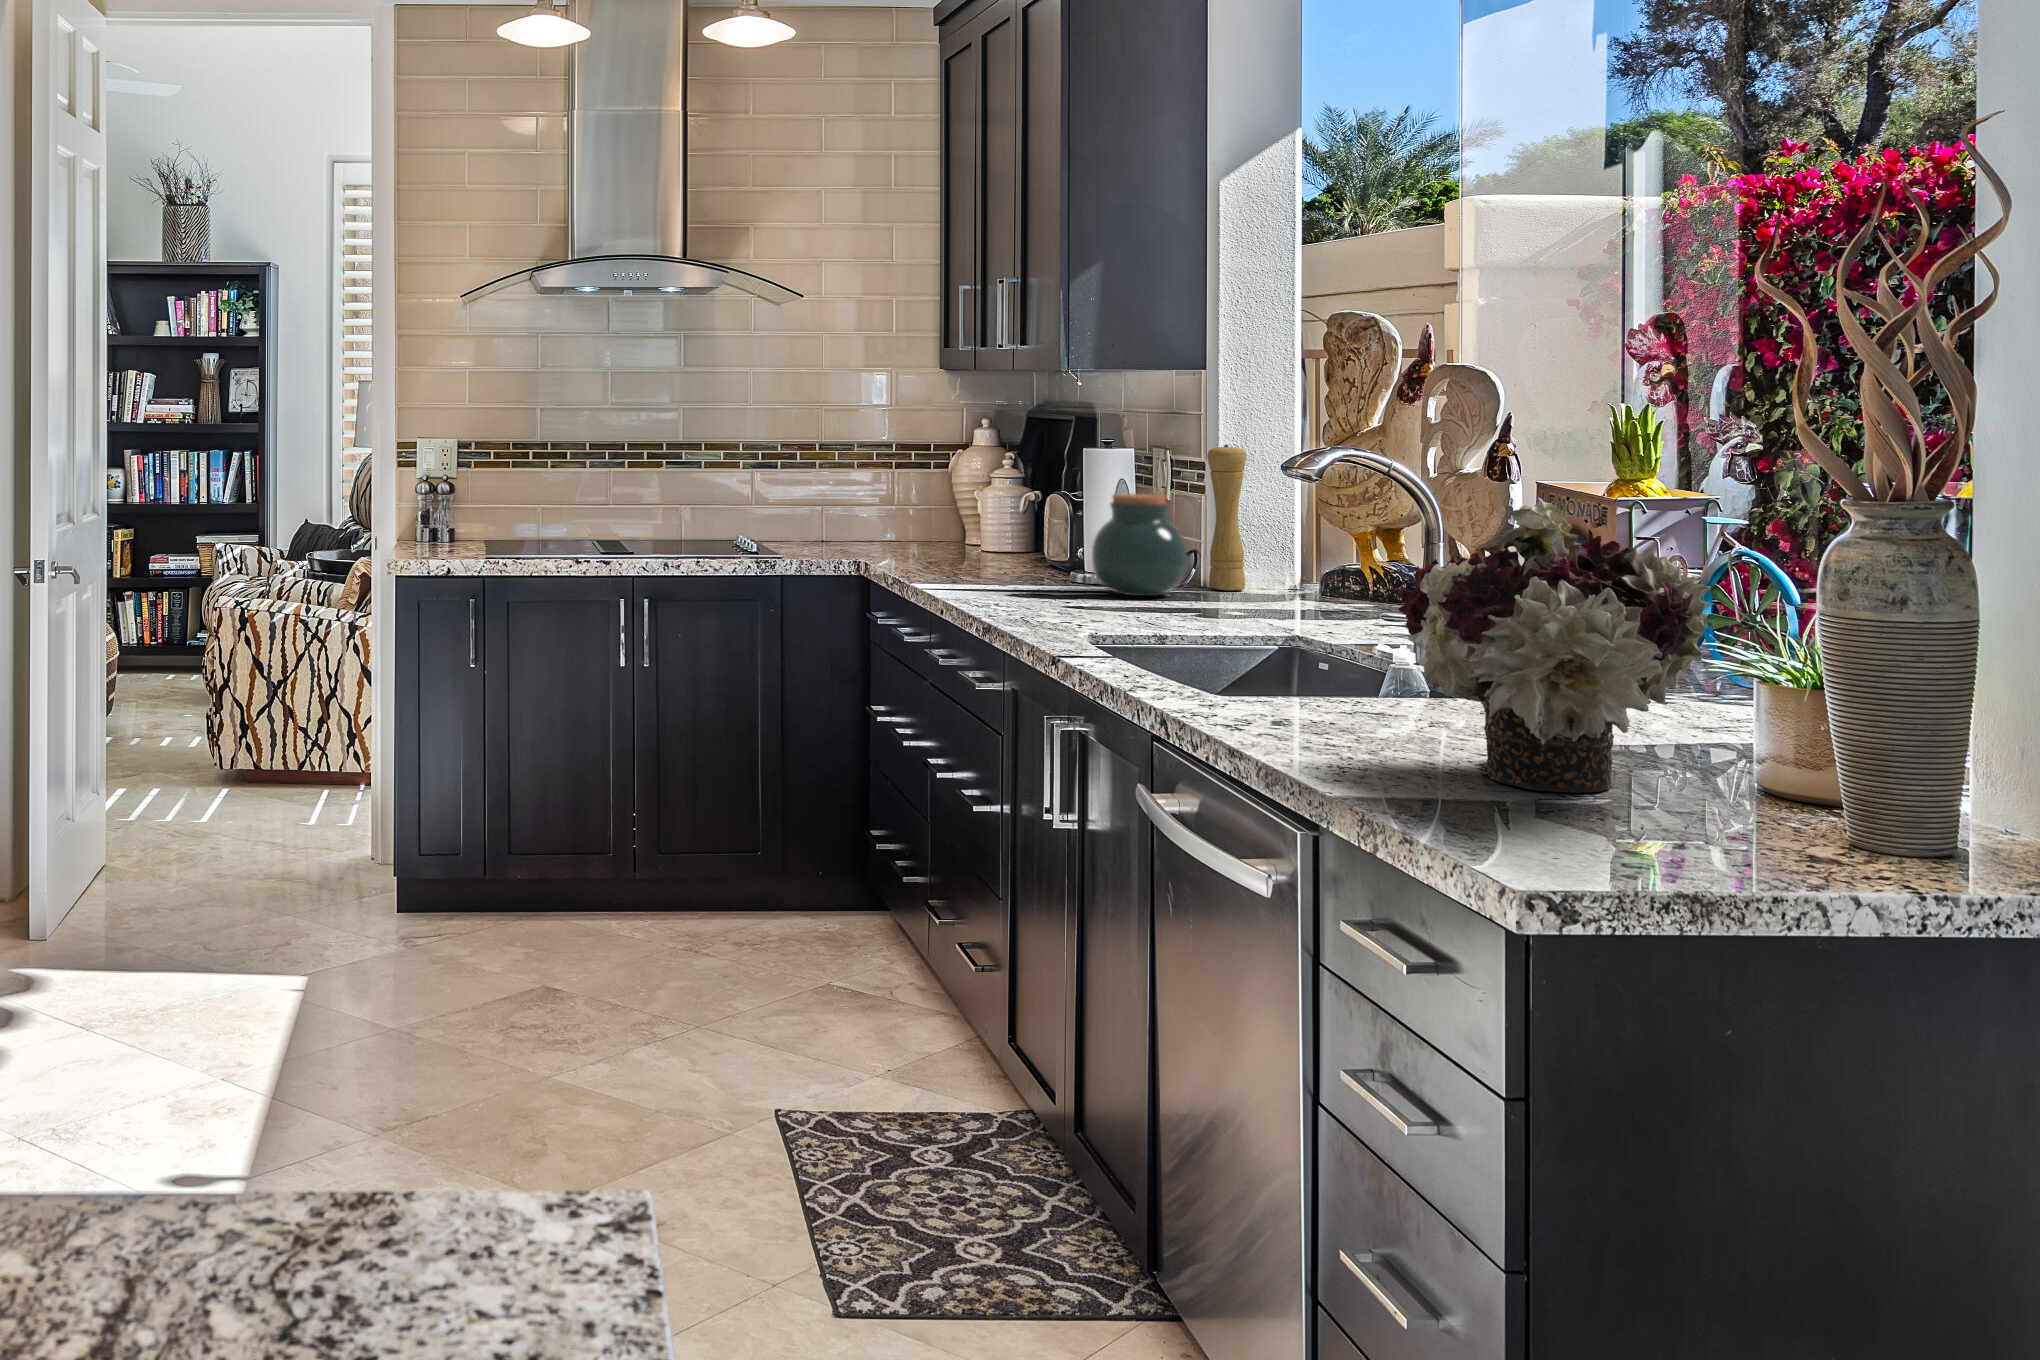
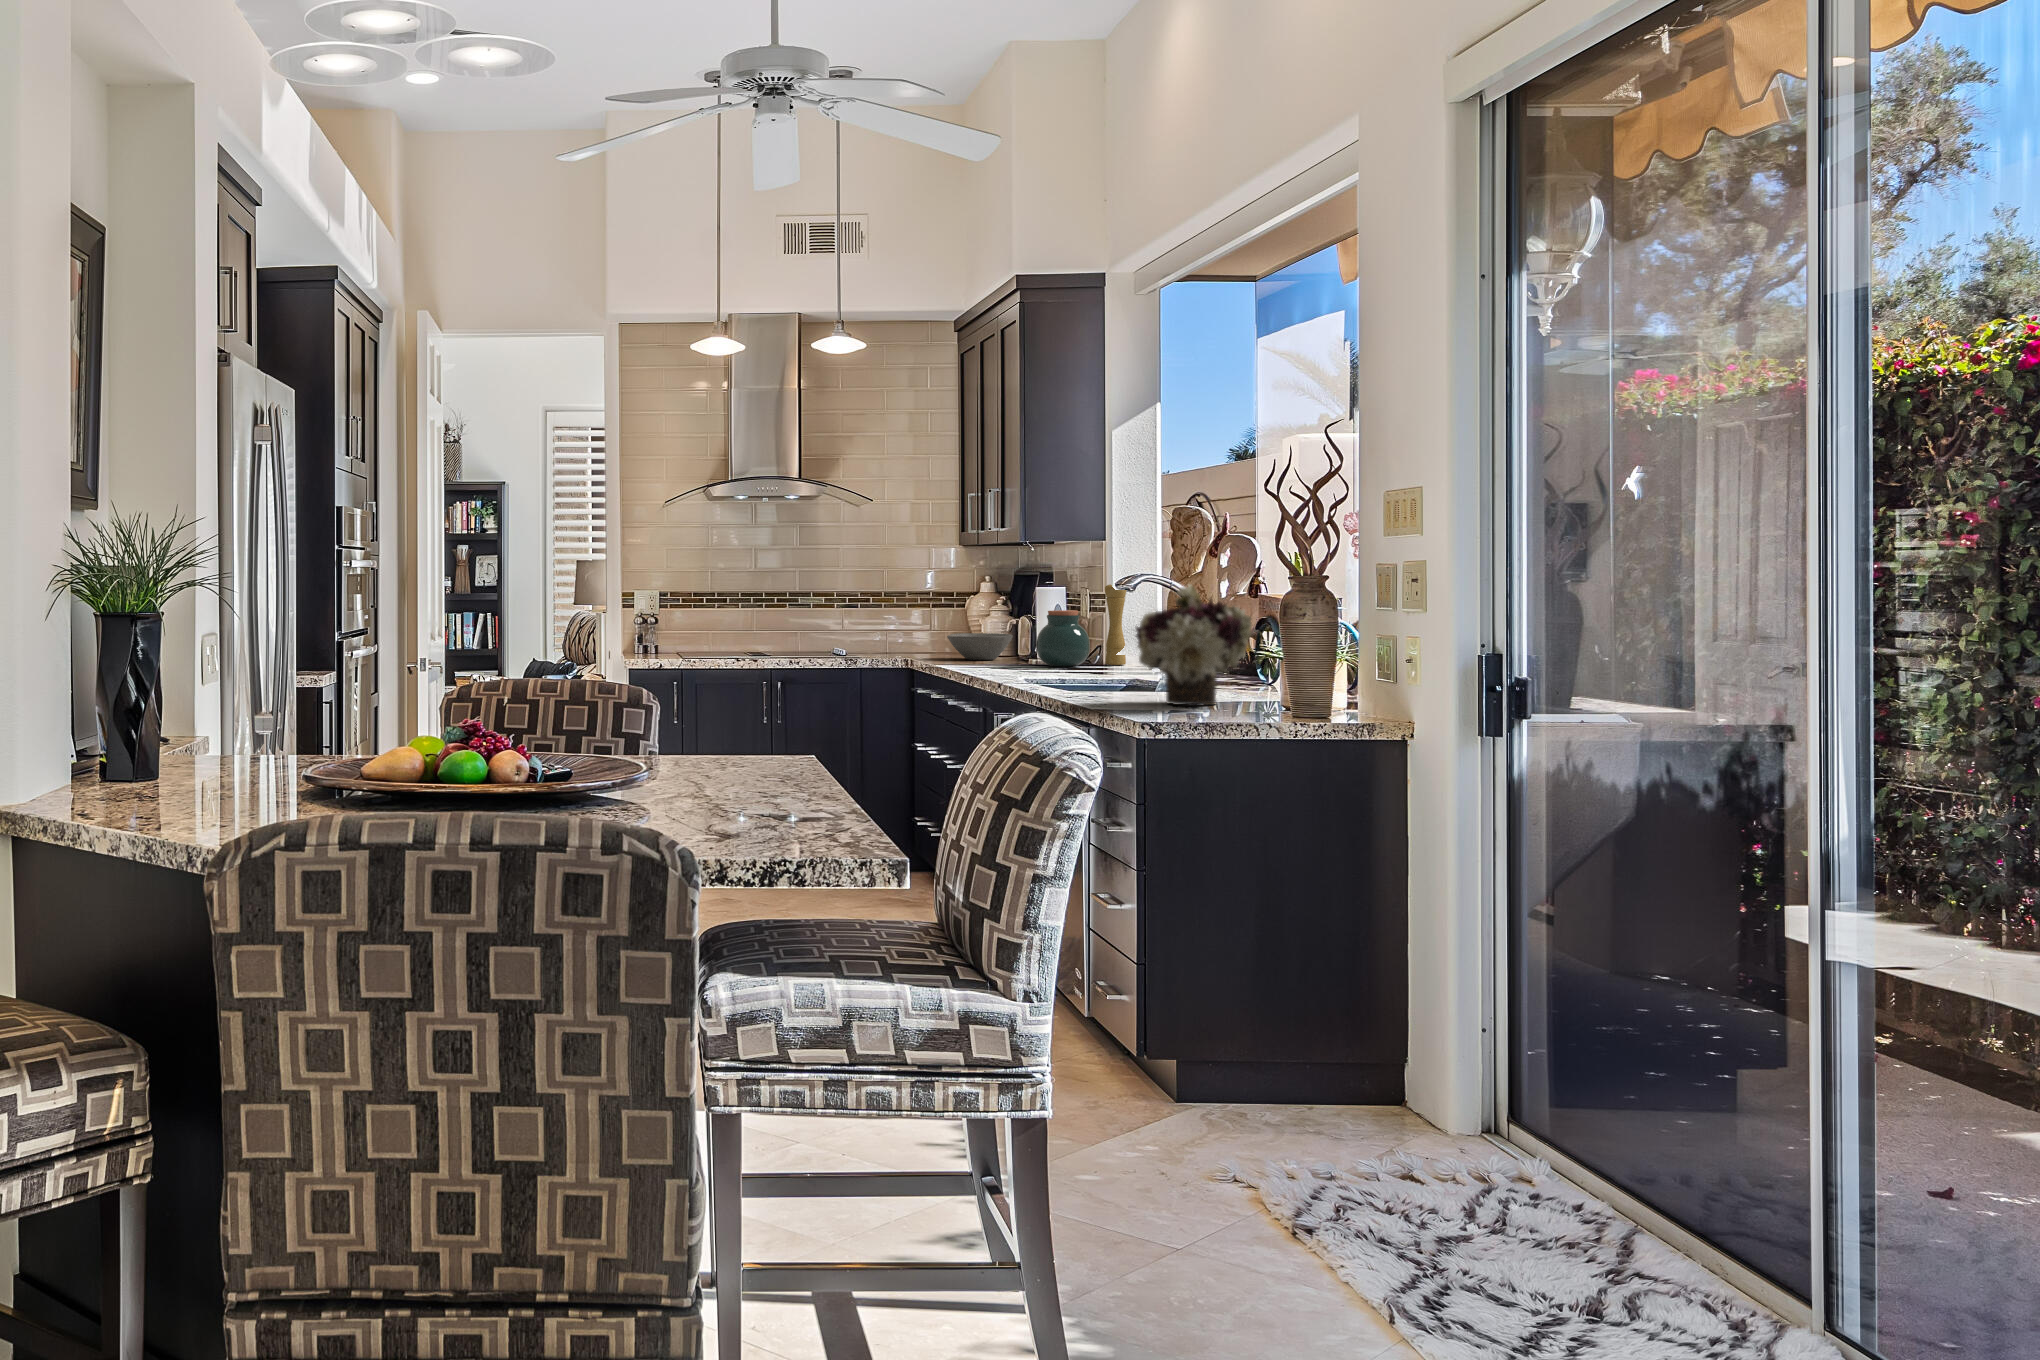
bowl: none [929,522,1040,571] -> present [947,633,1013,660]

